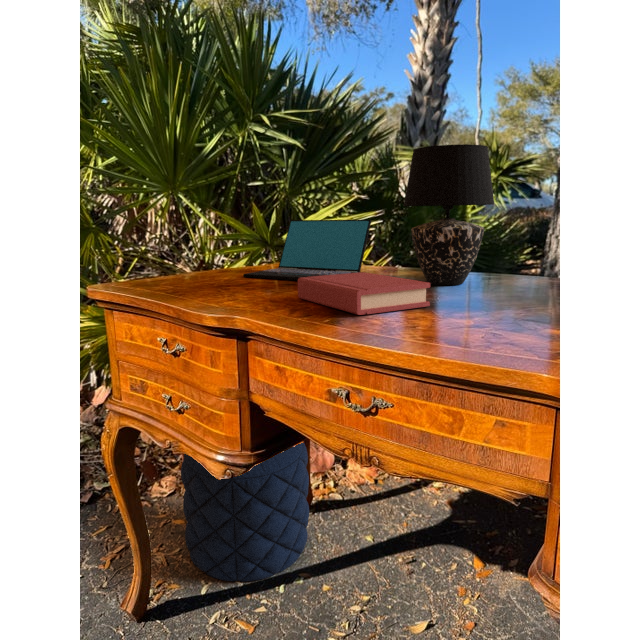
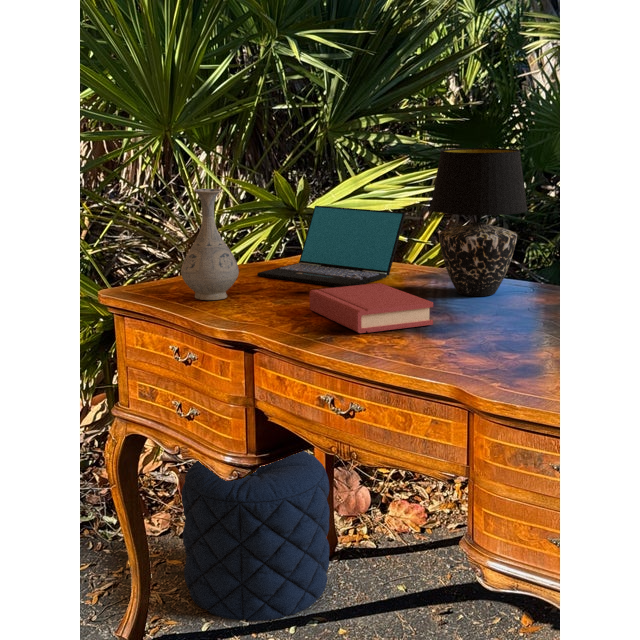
vase: none [169,185,226,293] -> present [181,189,239,300]

